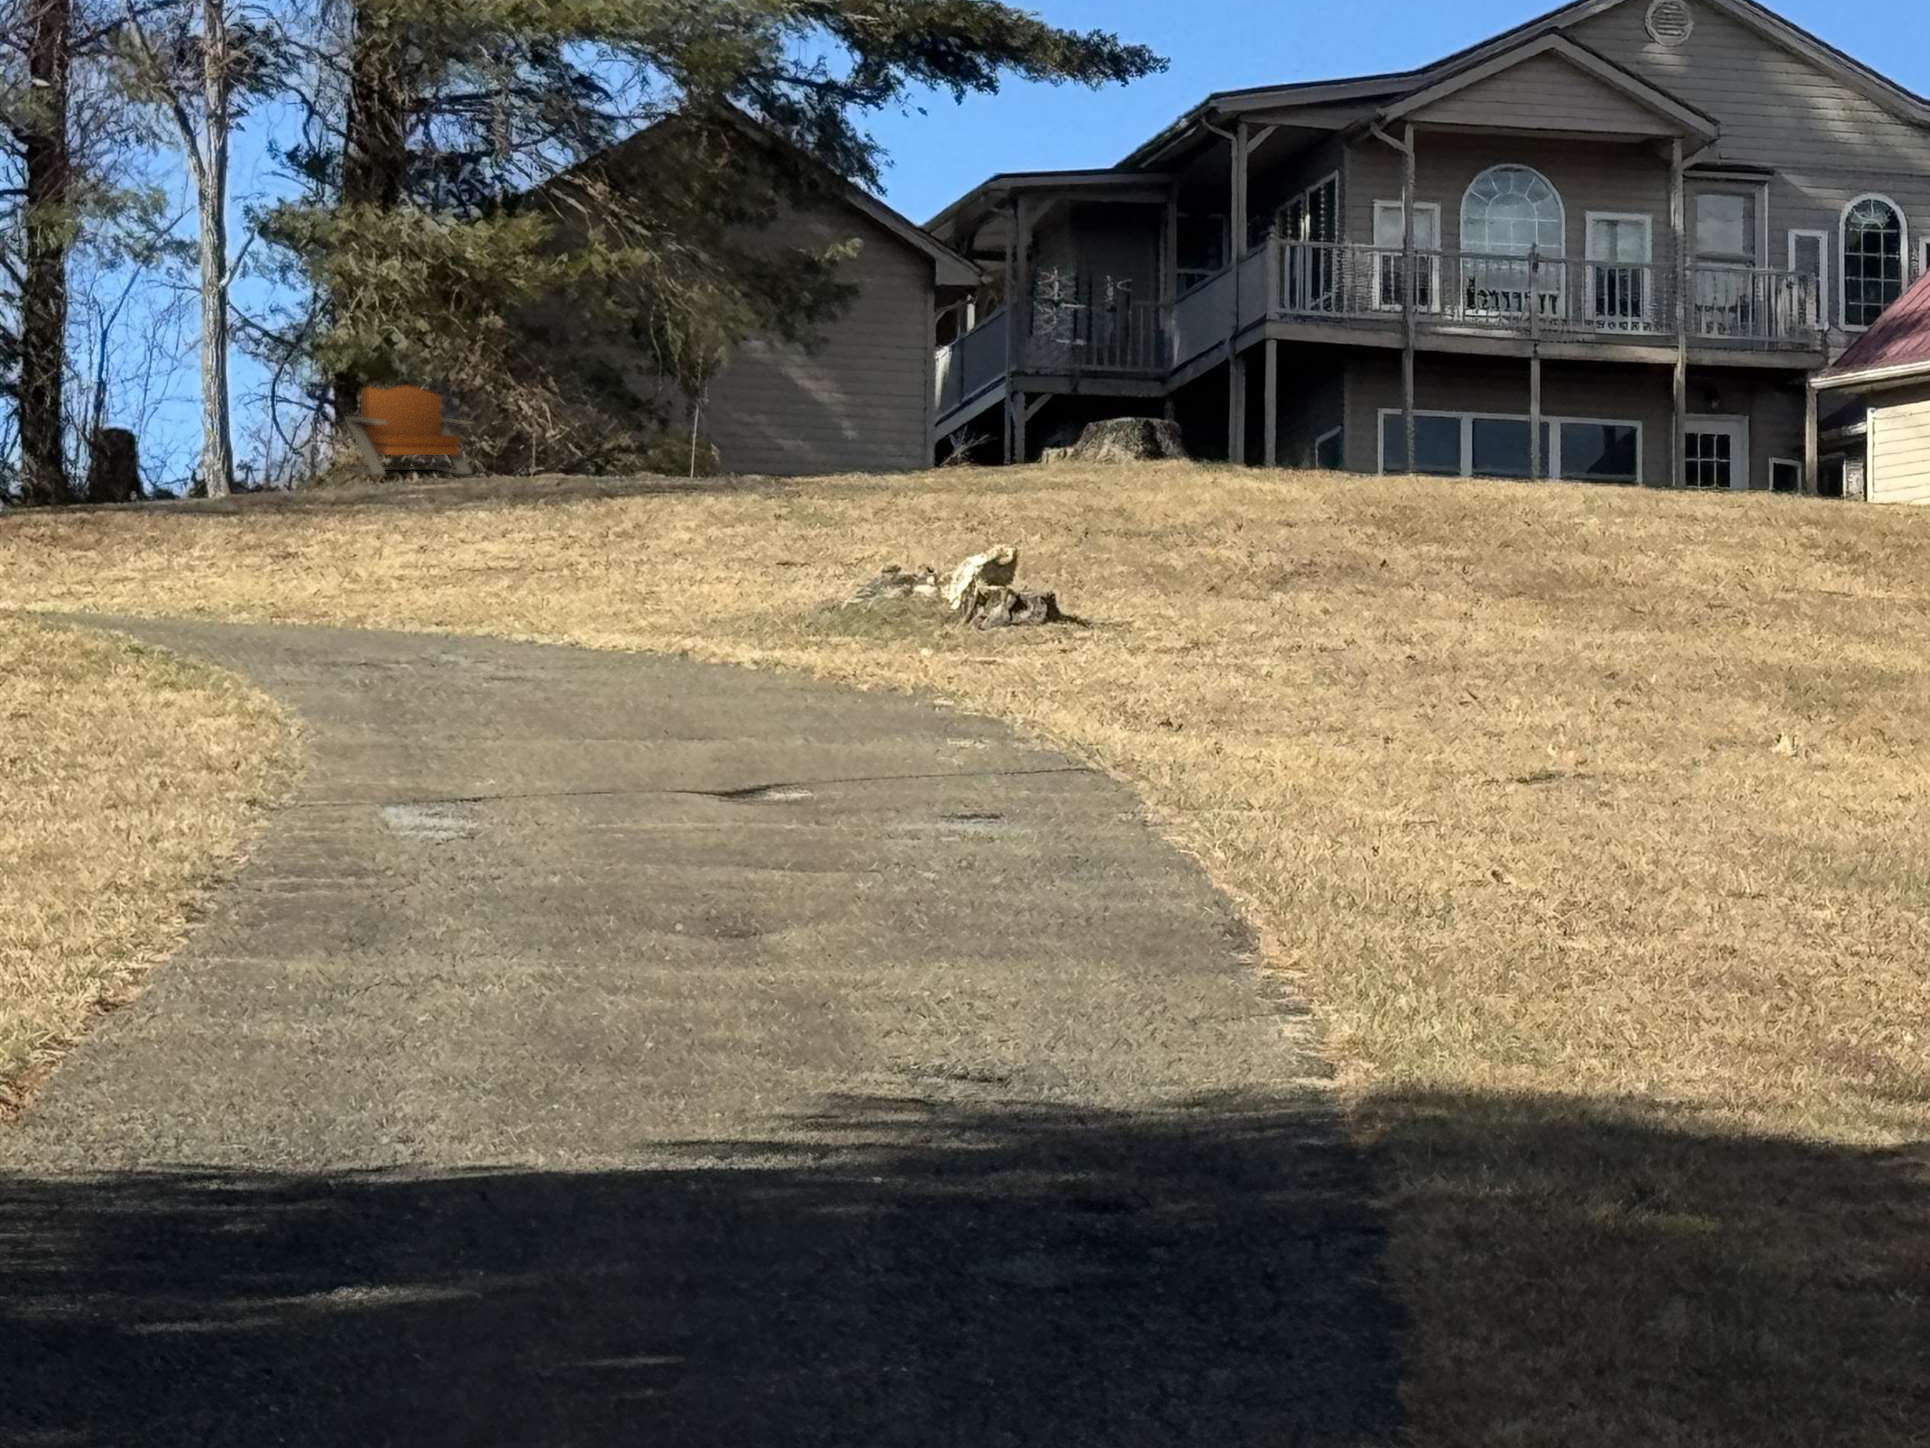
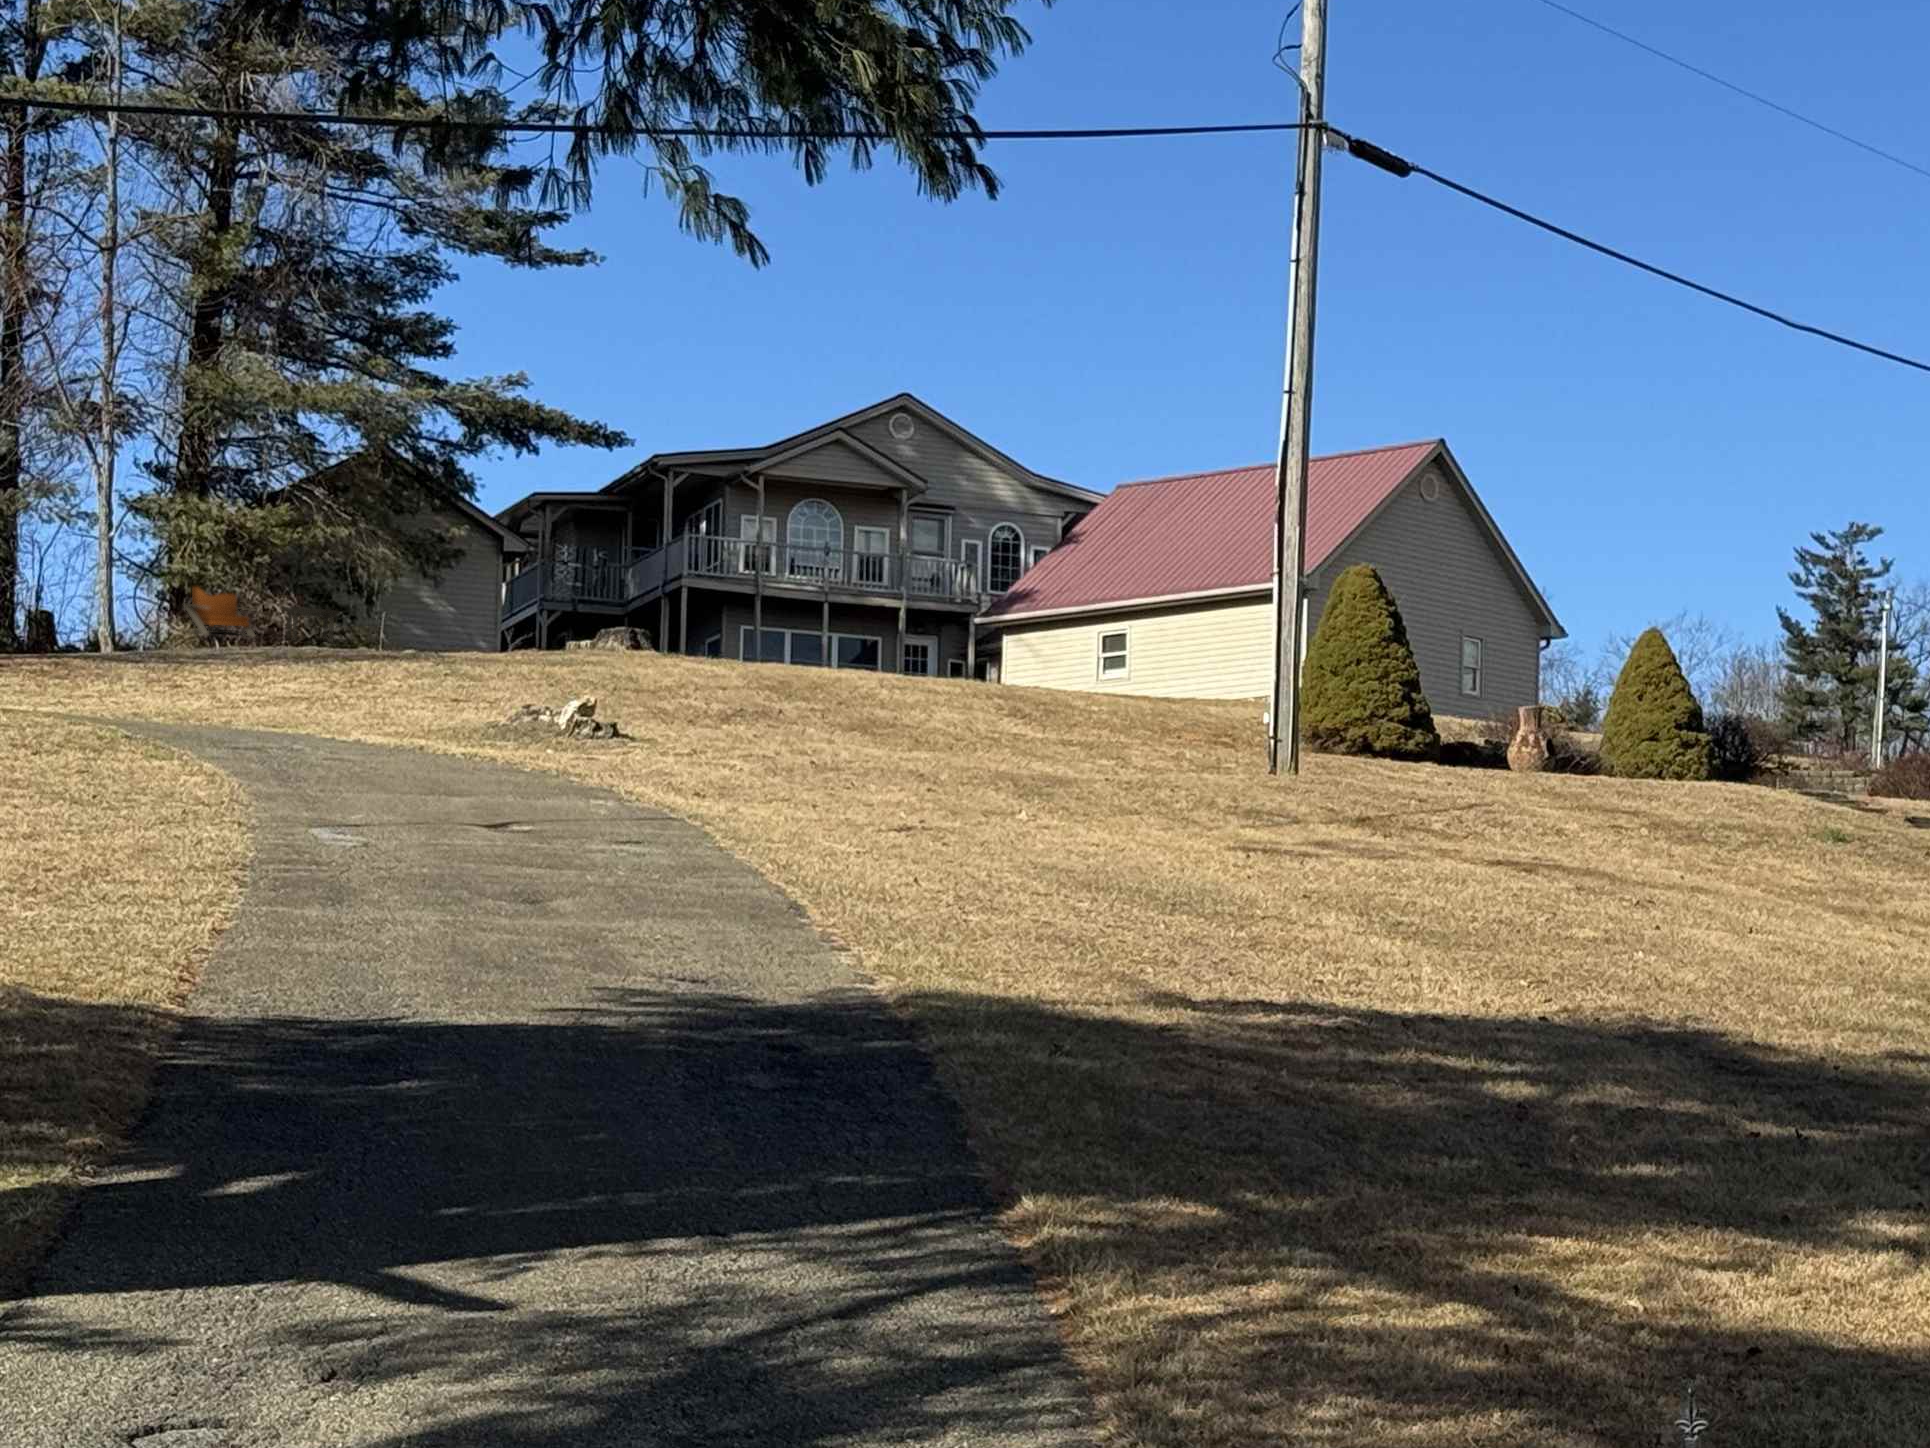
round table: none [513,414,624,481] -> present [283,607,340,643]

